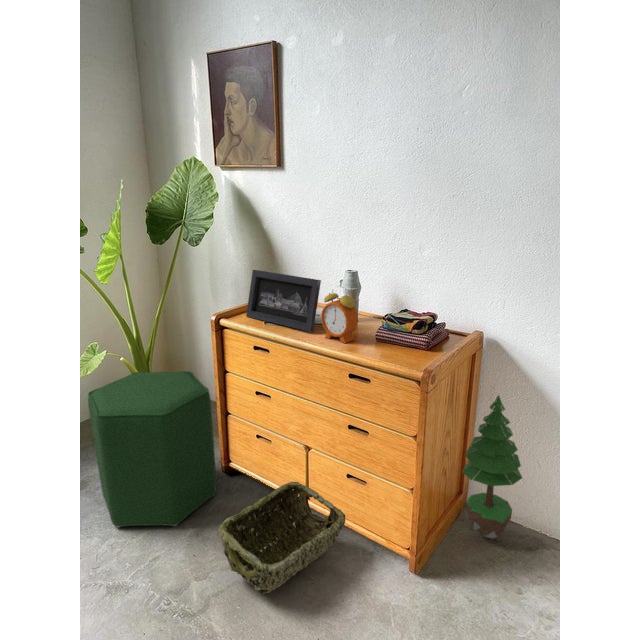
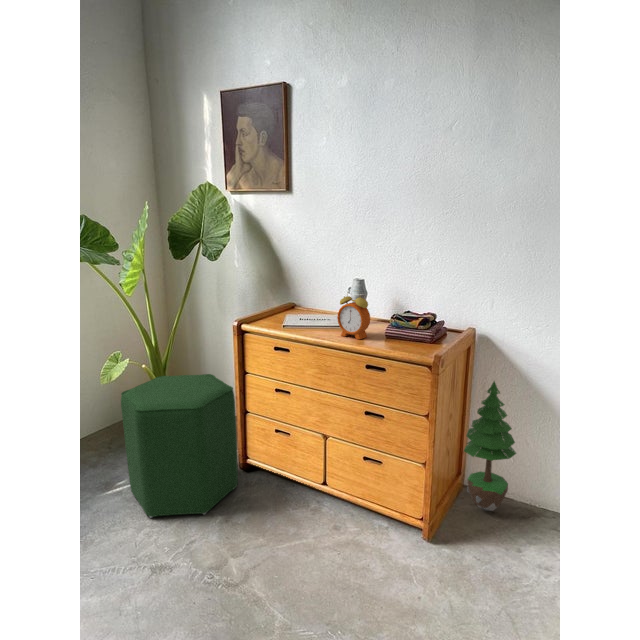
picture frame: present [246,270,321,332] -> none [264,279,335,332]
woven basket: present [219,482,345,594] -> none [255,468,365,564]

